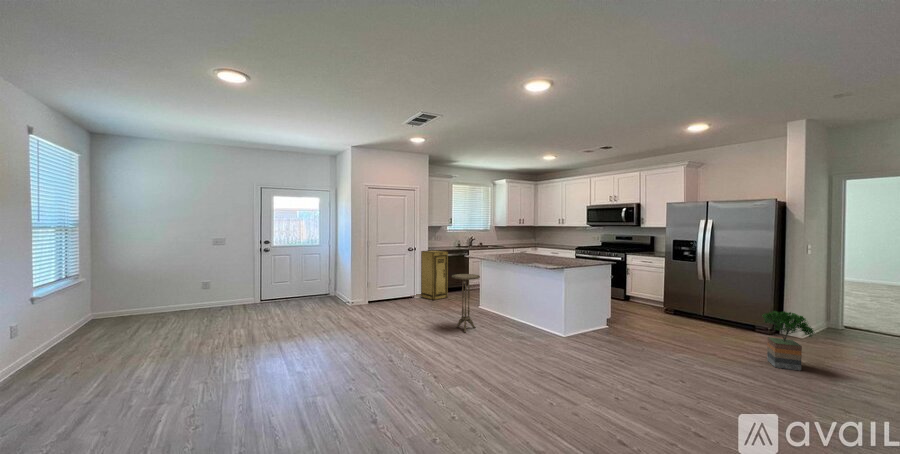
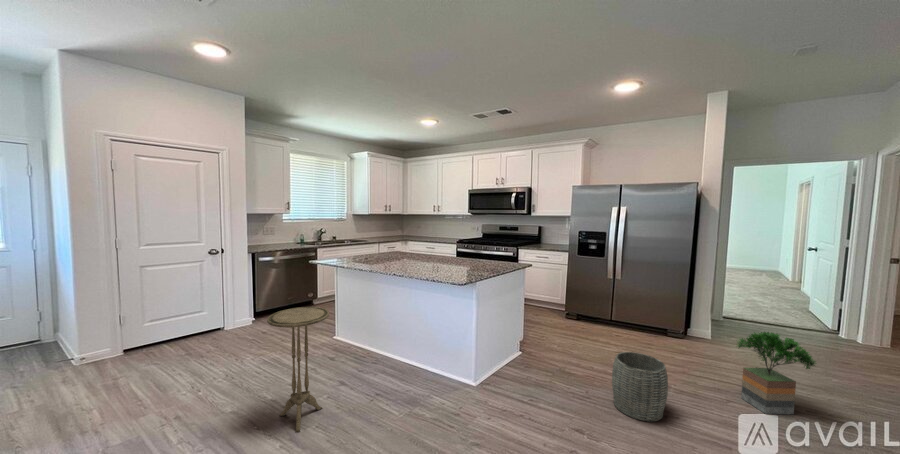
storage cabinet: present [421,250,448,300] -> none [227,253,278,338]
woven basket: none [654,317,691,357] -> present [612,352,668,421]

